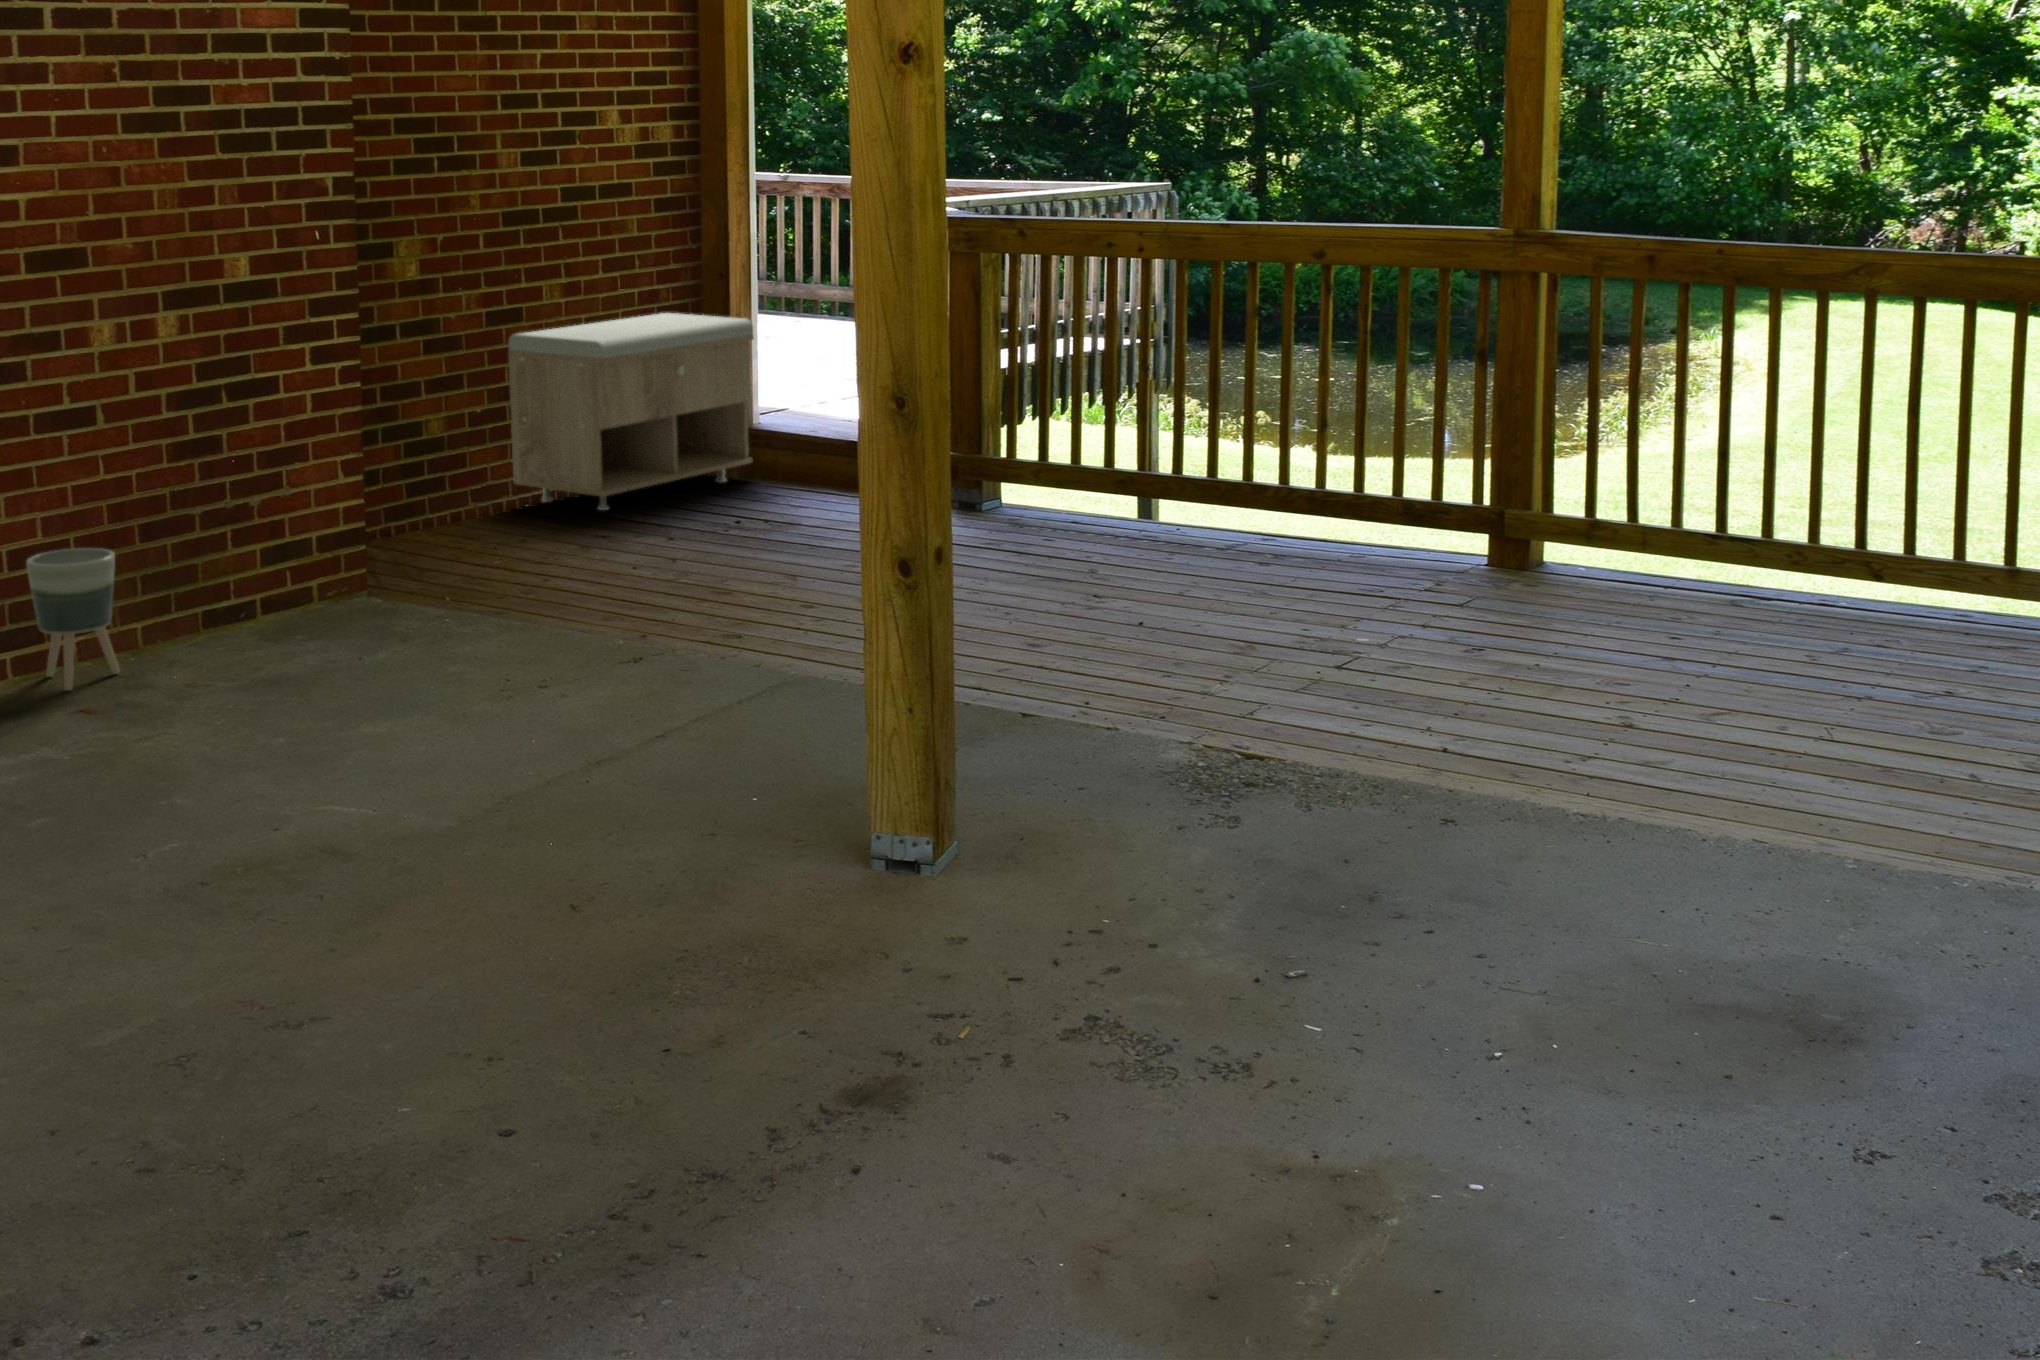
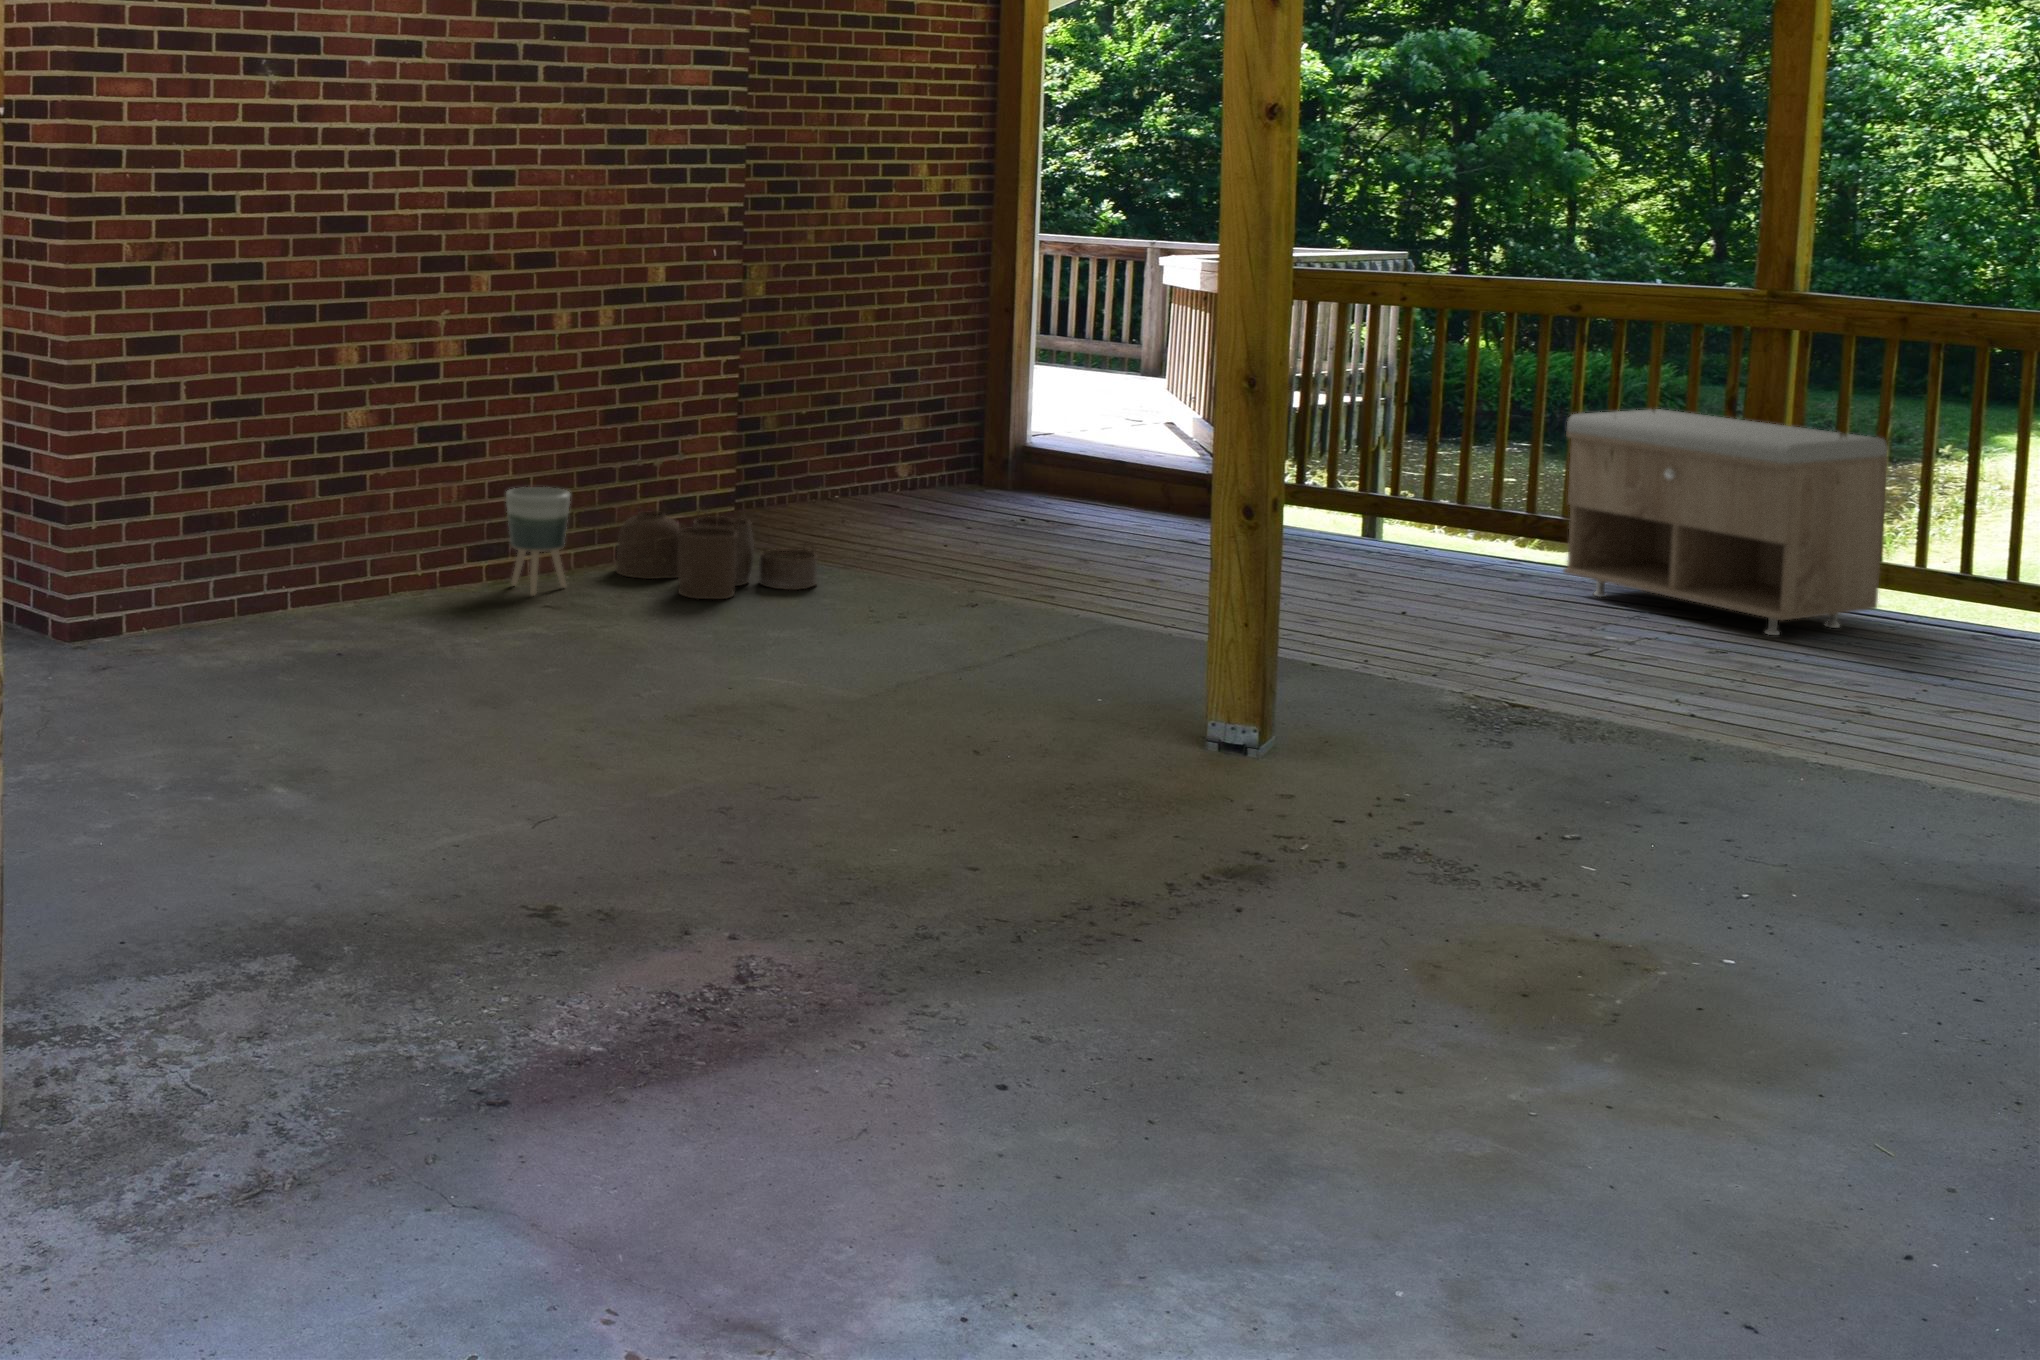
storage bench: present [508,313,754,510] -> present [1563,409,1887,635]
woven basket: none [198,554,450,675] -> present [616,508,817,599]

